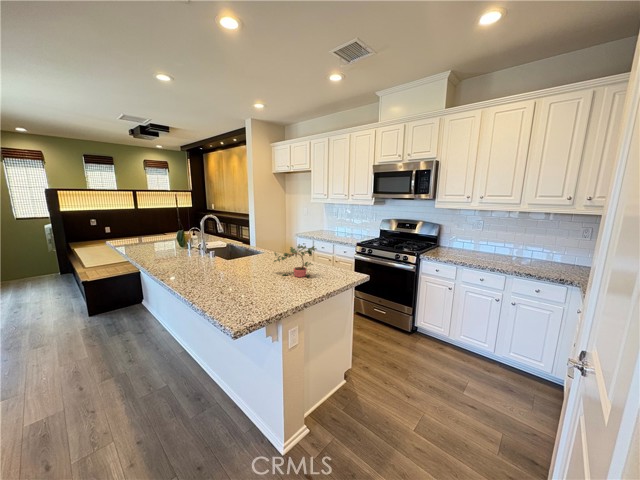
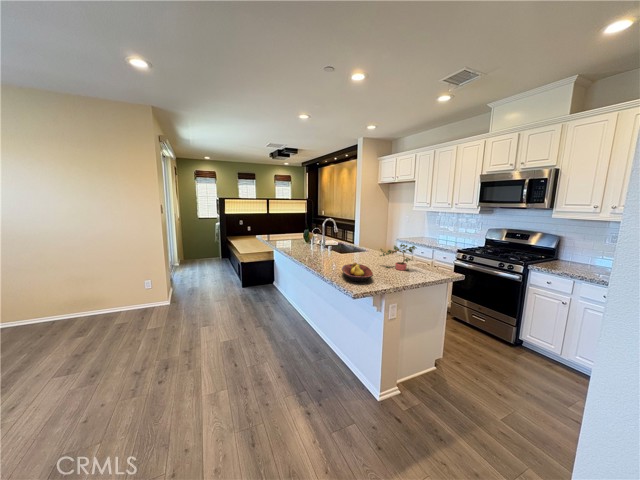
fruit bowl: none [220,277,264,306] -> present [342,262,373,282]

